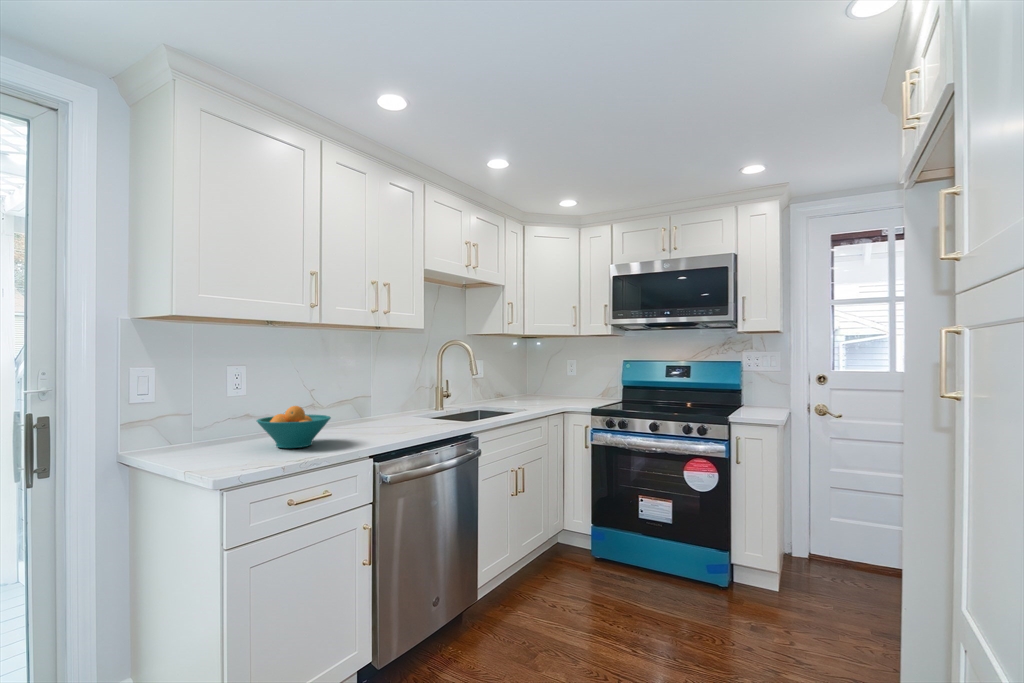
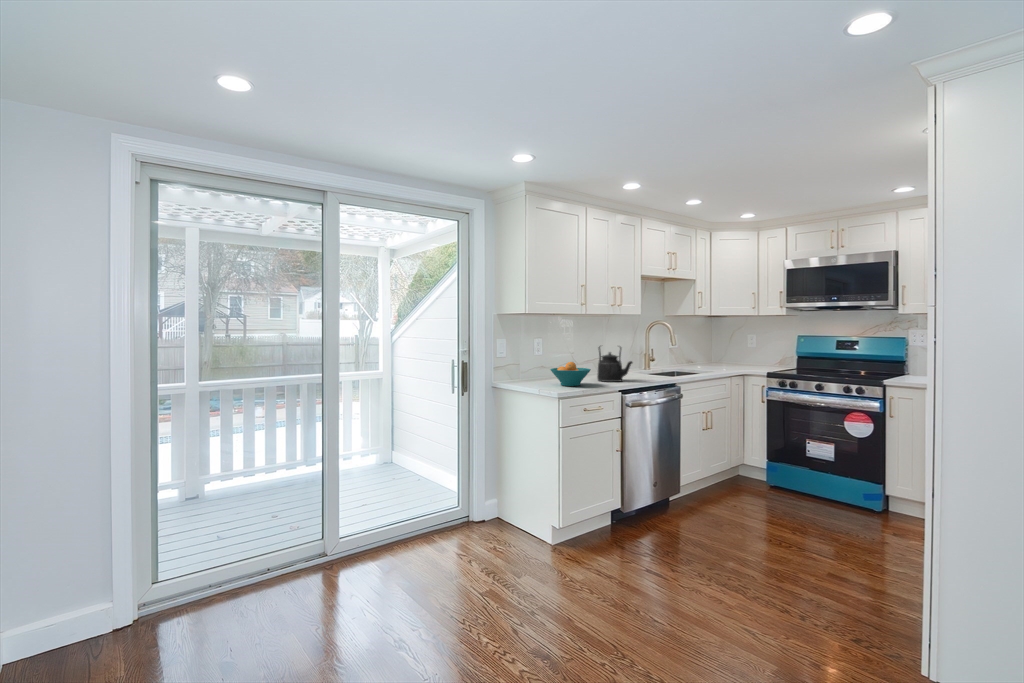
kettle: none [351,376,406,435] -> present [597,346,632,382]

